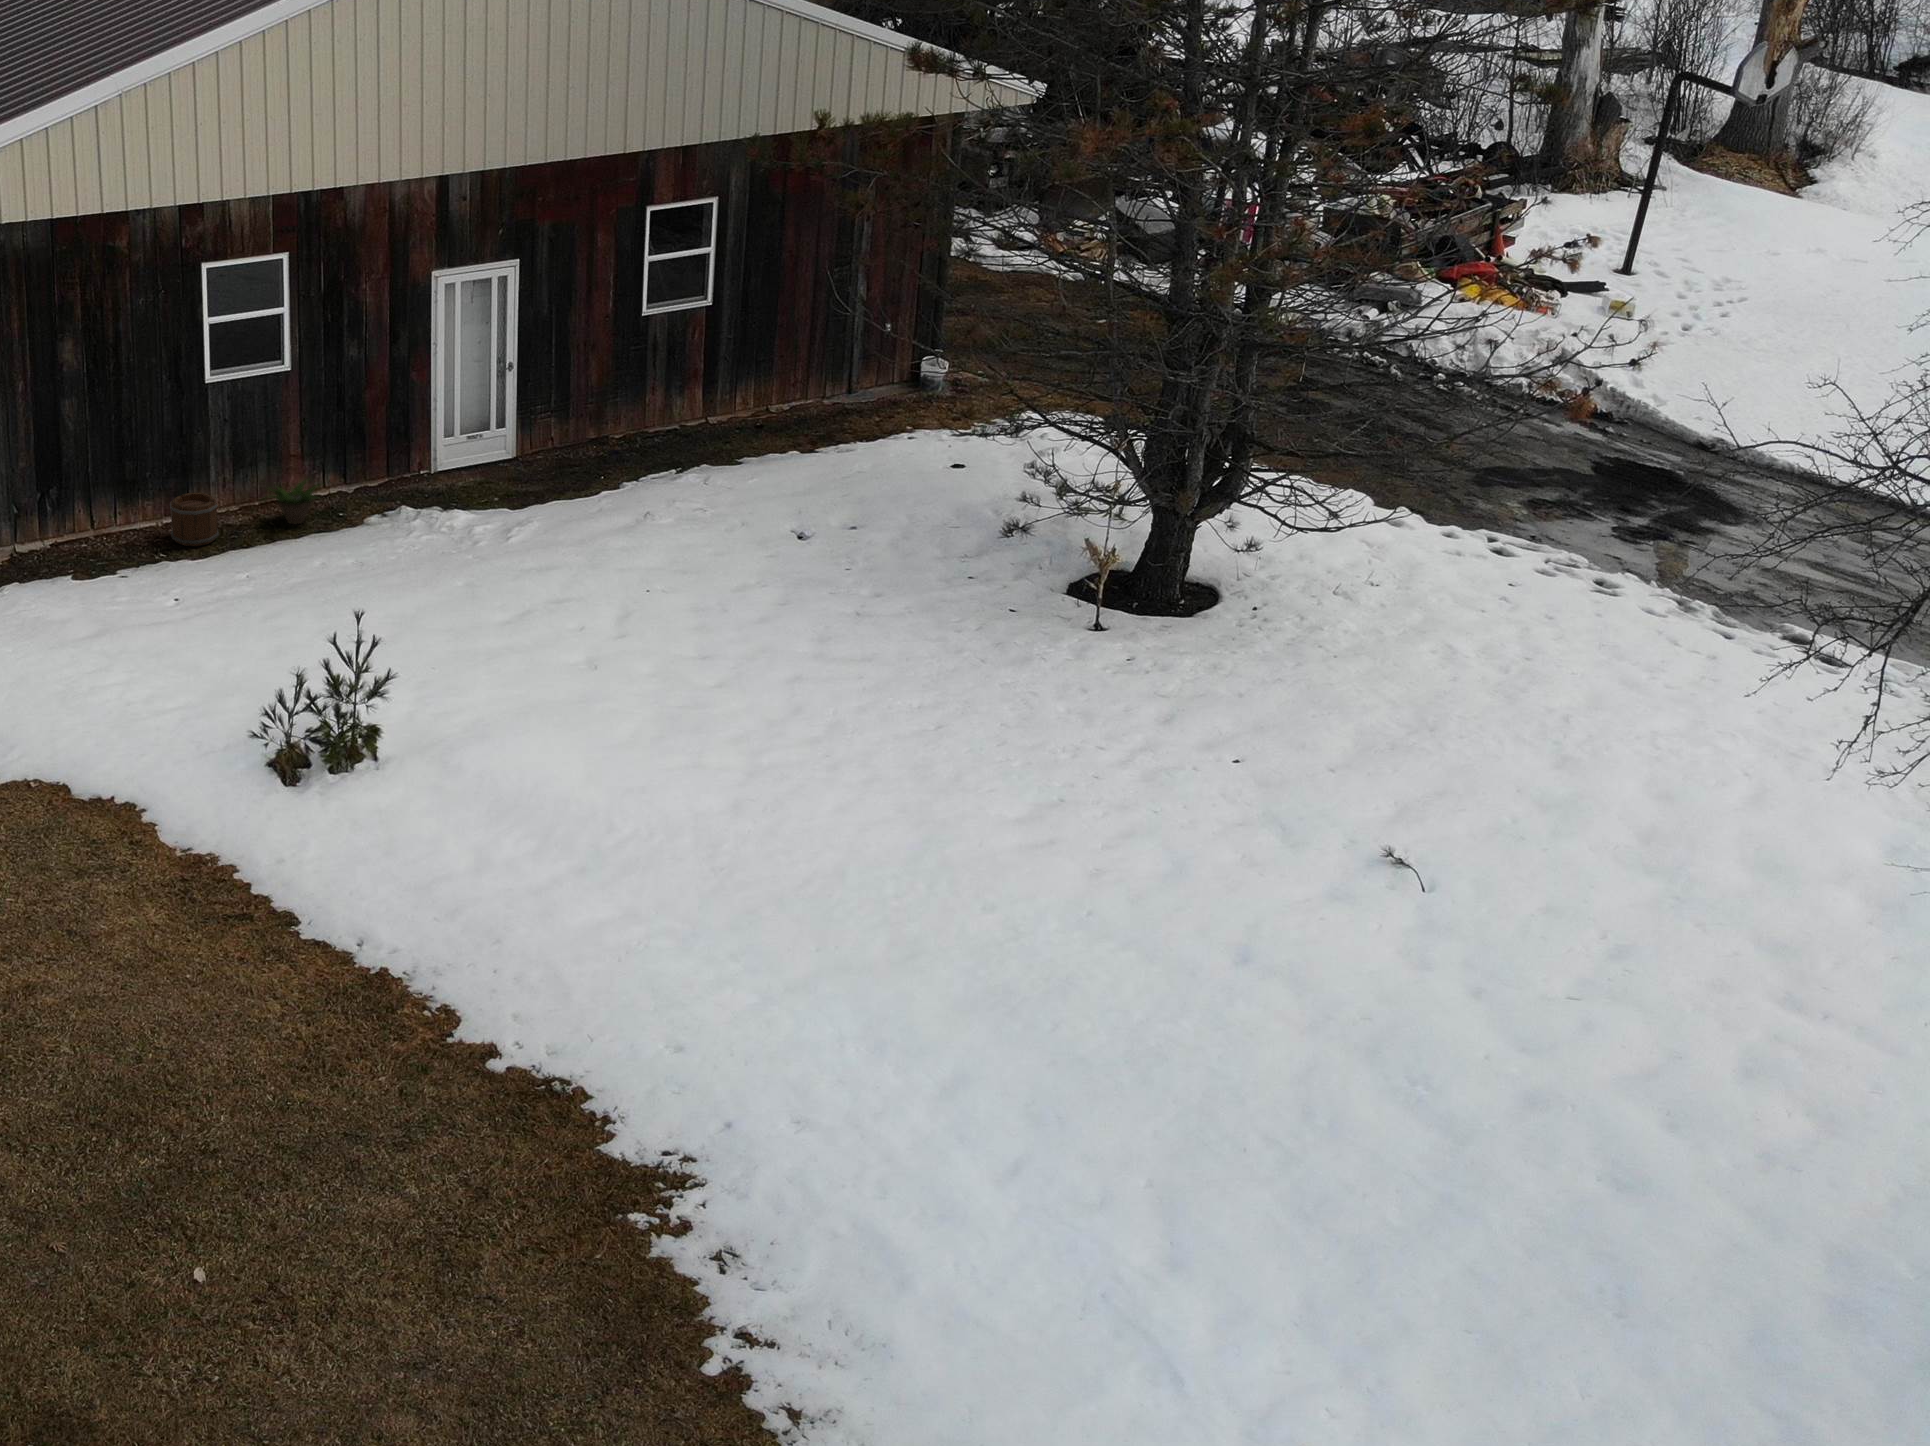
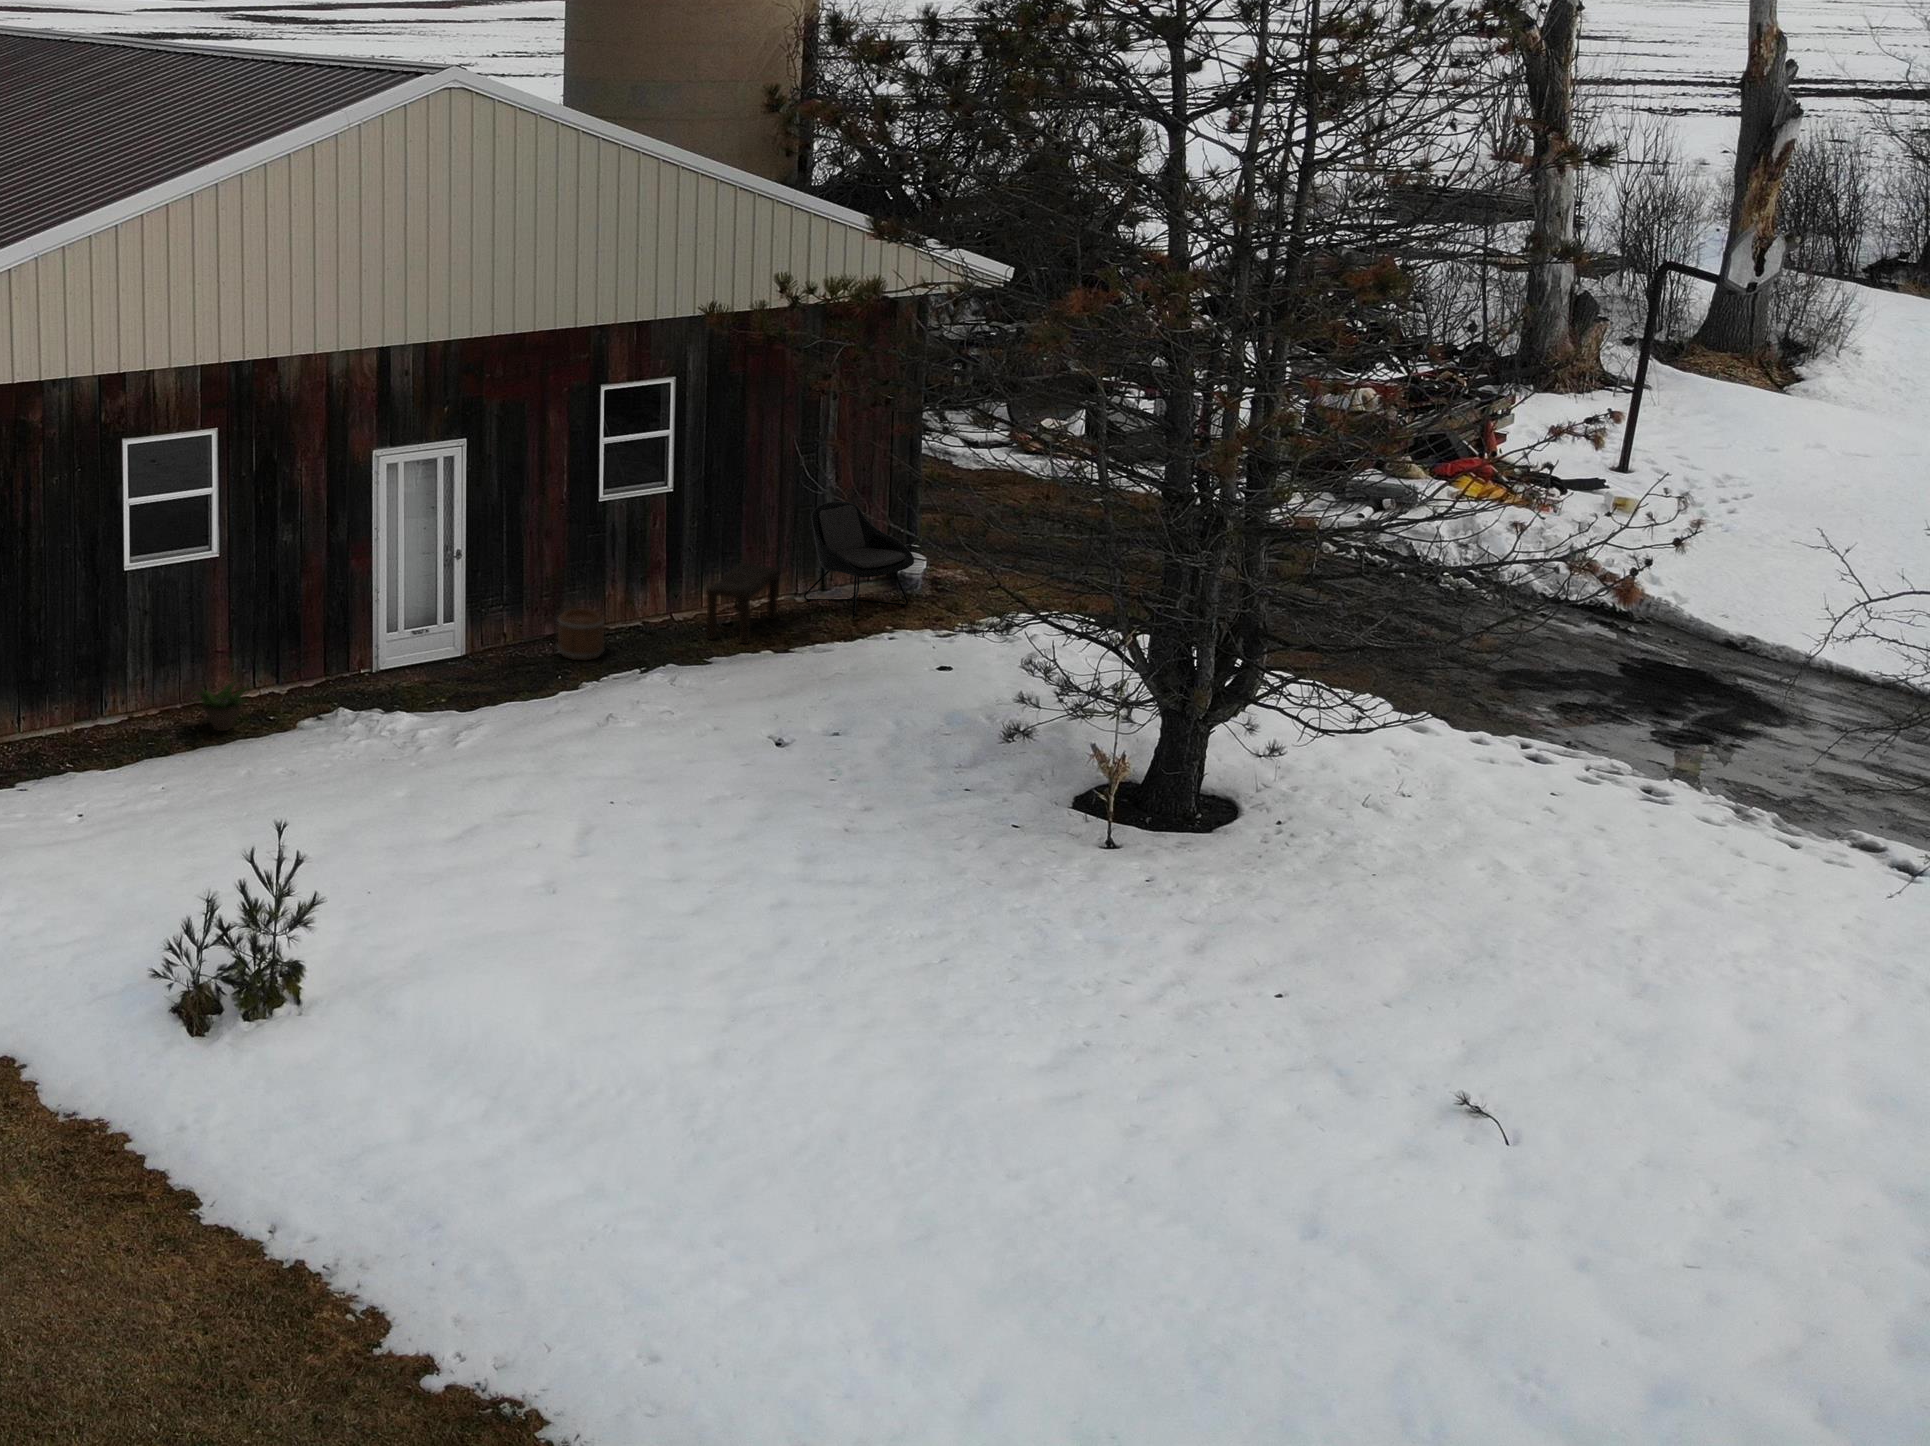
lounge chair: none [831,311,936,421] -> present [804,501,914,619]
bench: none [740,369,811,444] -> present [706,563,781,644]
bucket: present [170,493,219,546] -> present [557,609,604,660]

